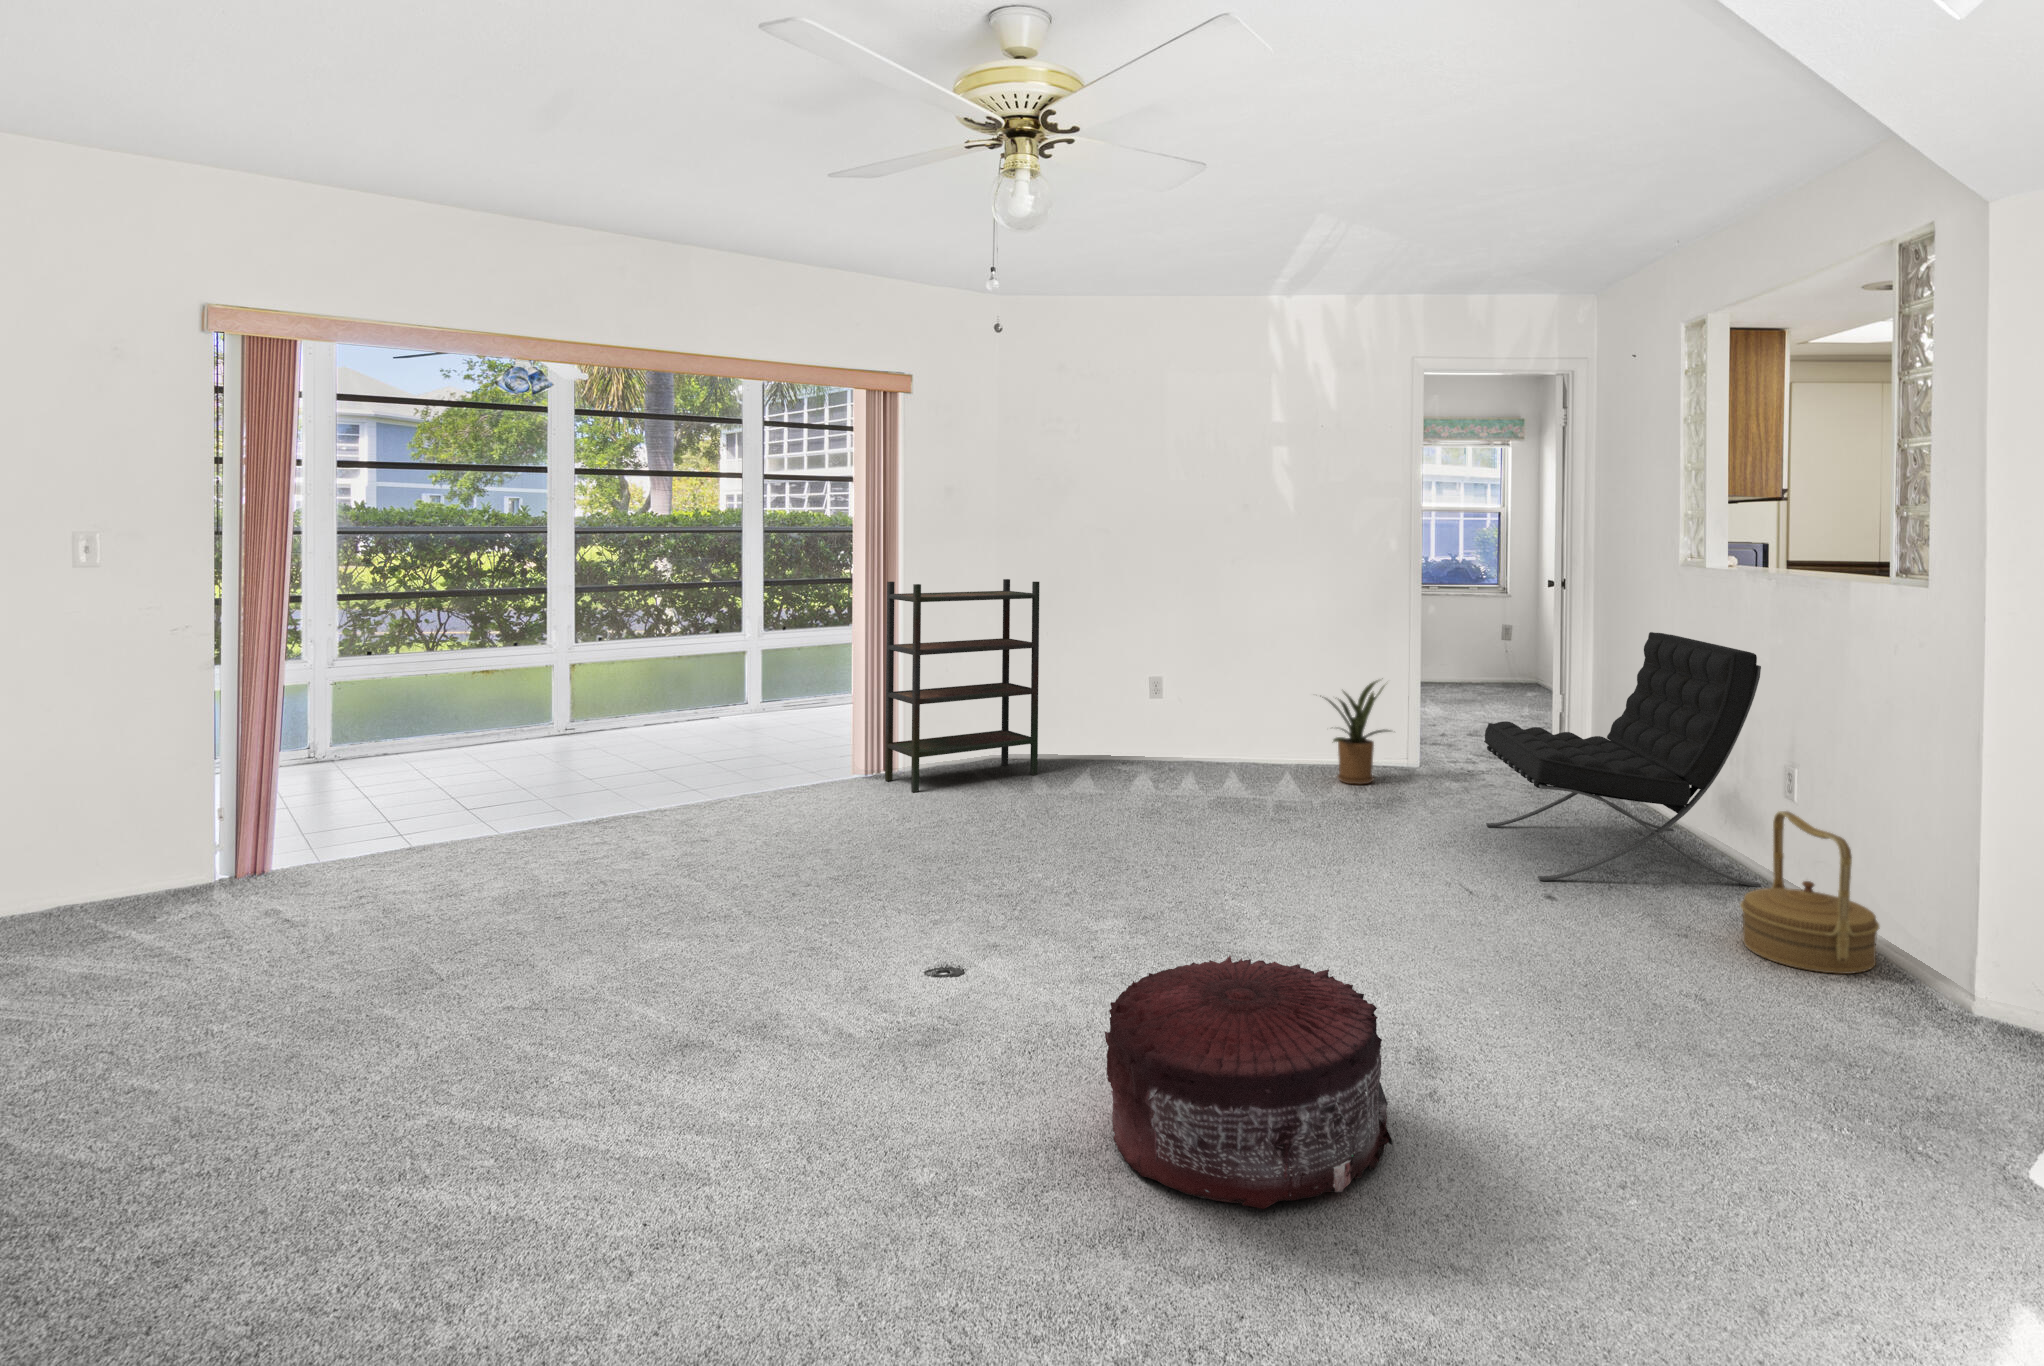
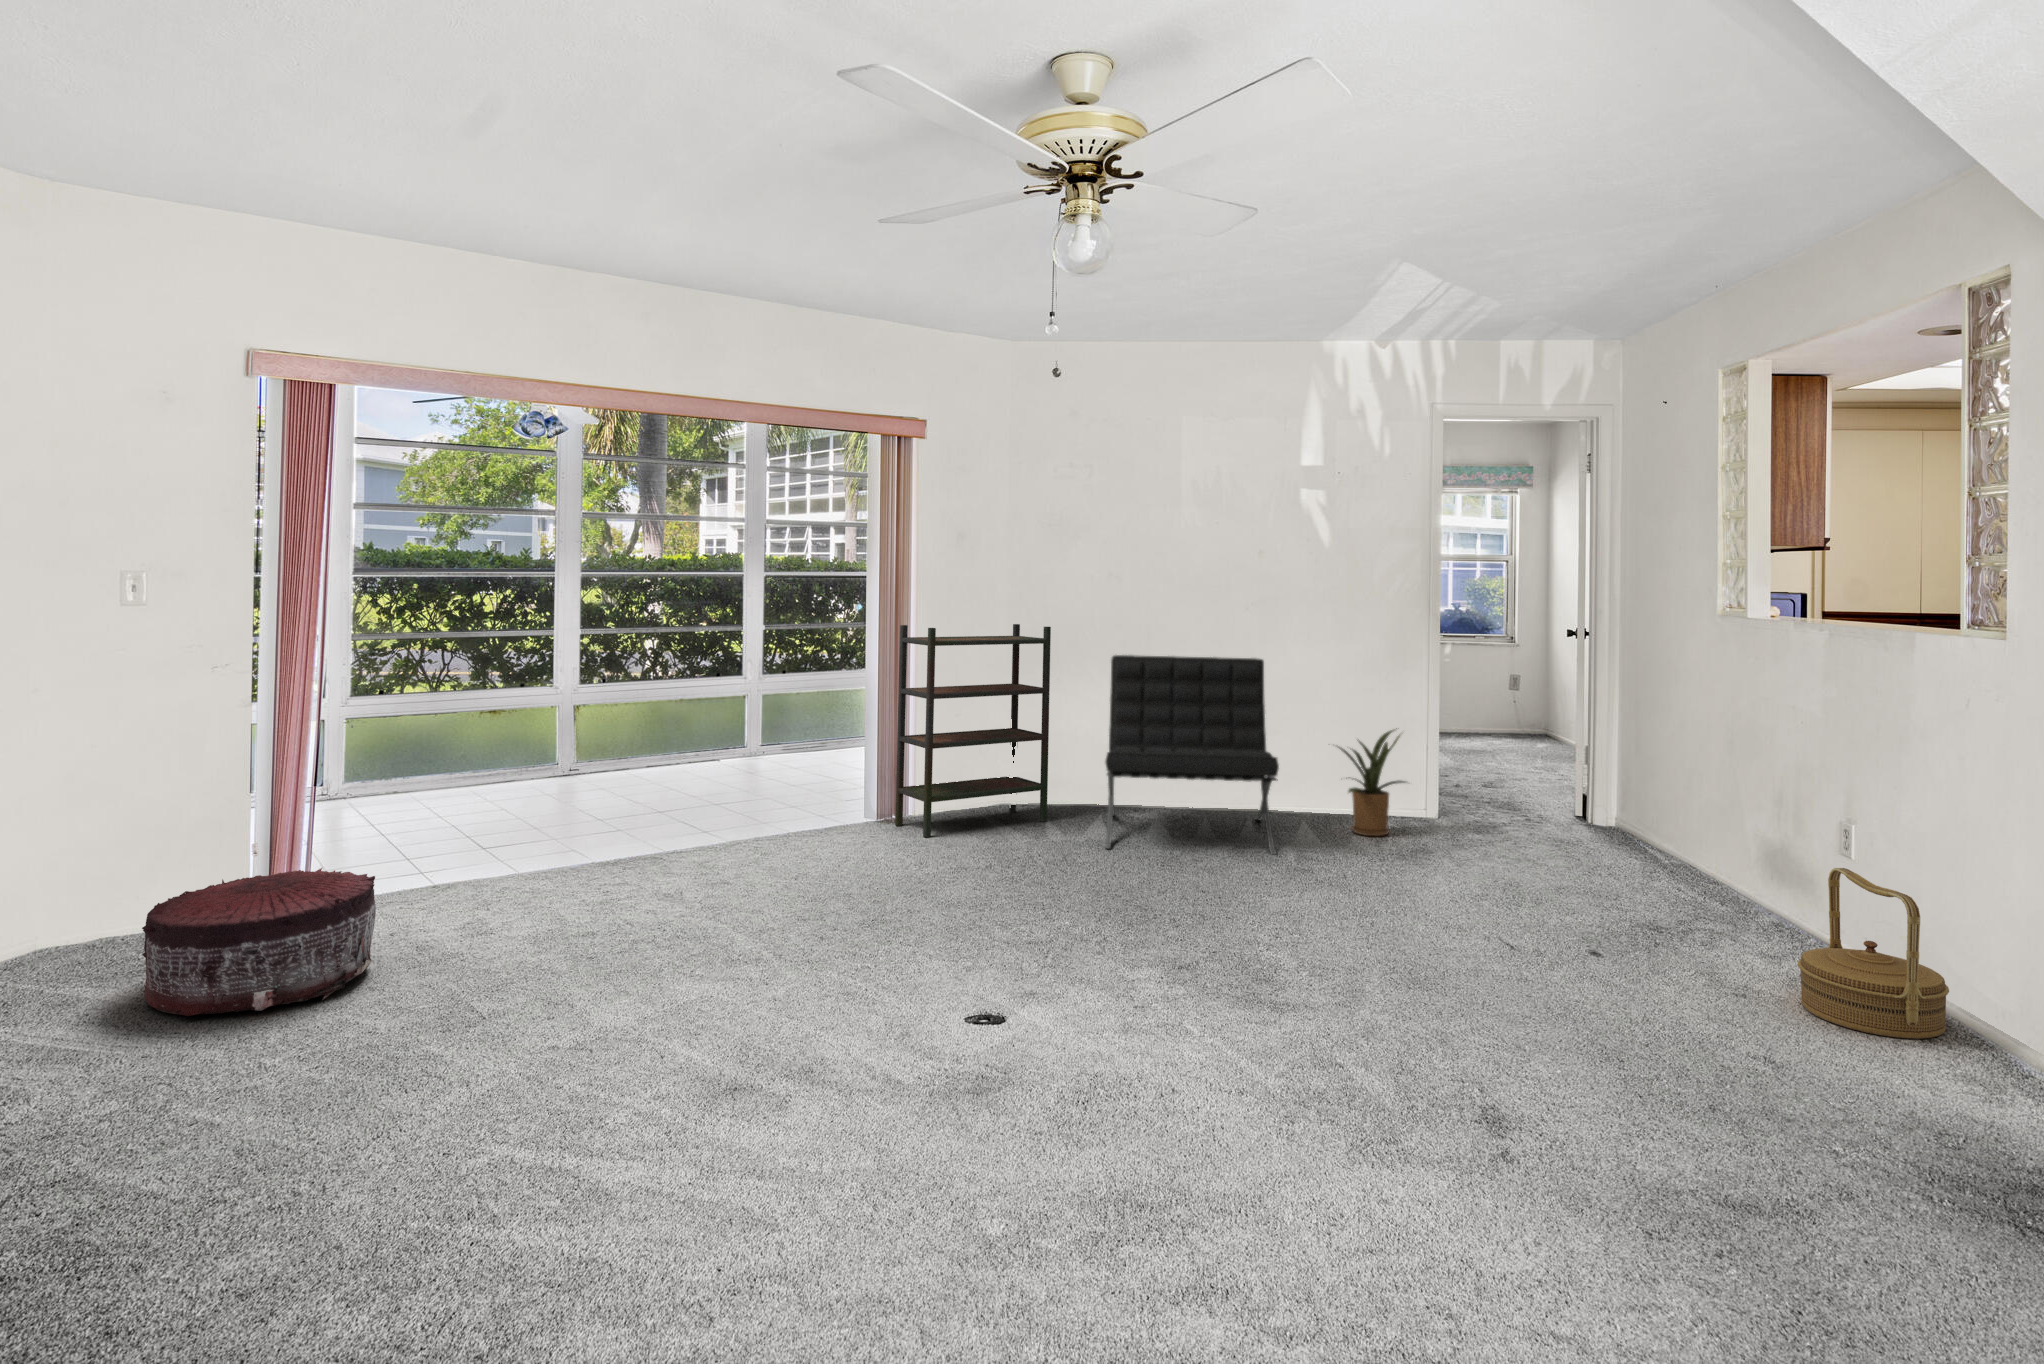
lounge chair: present [1484,632,1761,887] -> present [1105,655,1279,855]
pouf: present [1105,956,1393,1209] -> present [142,868,376,1016]

